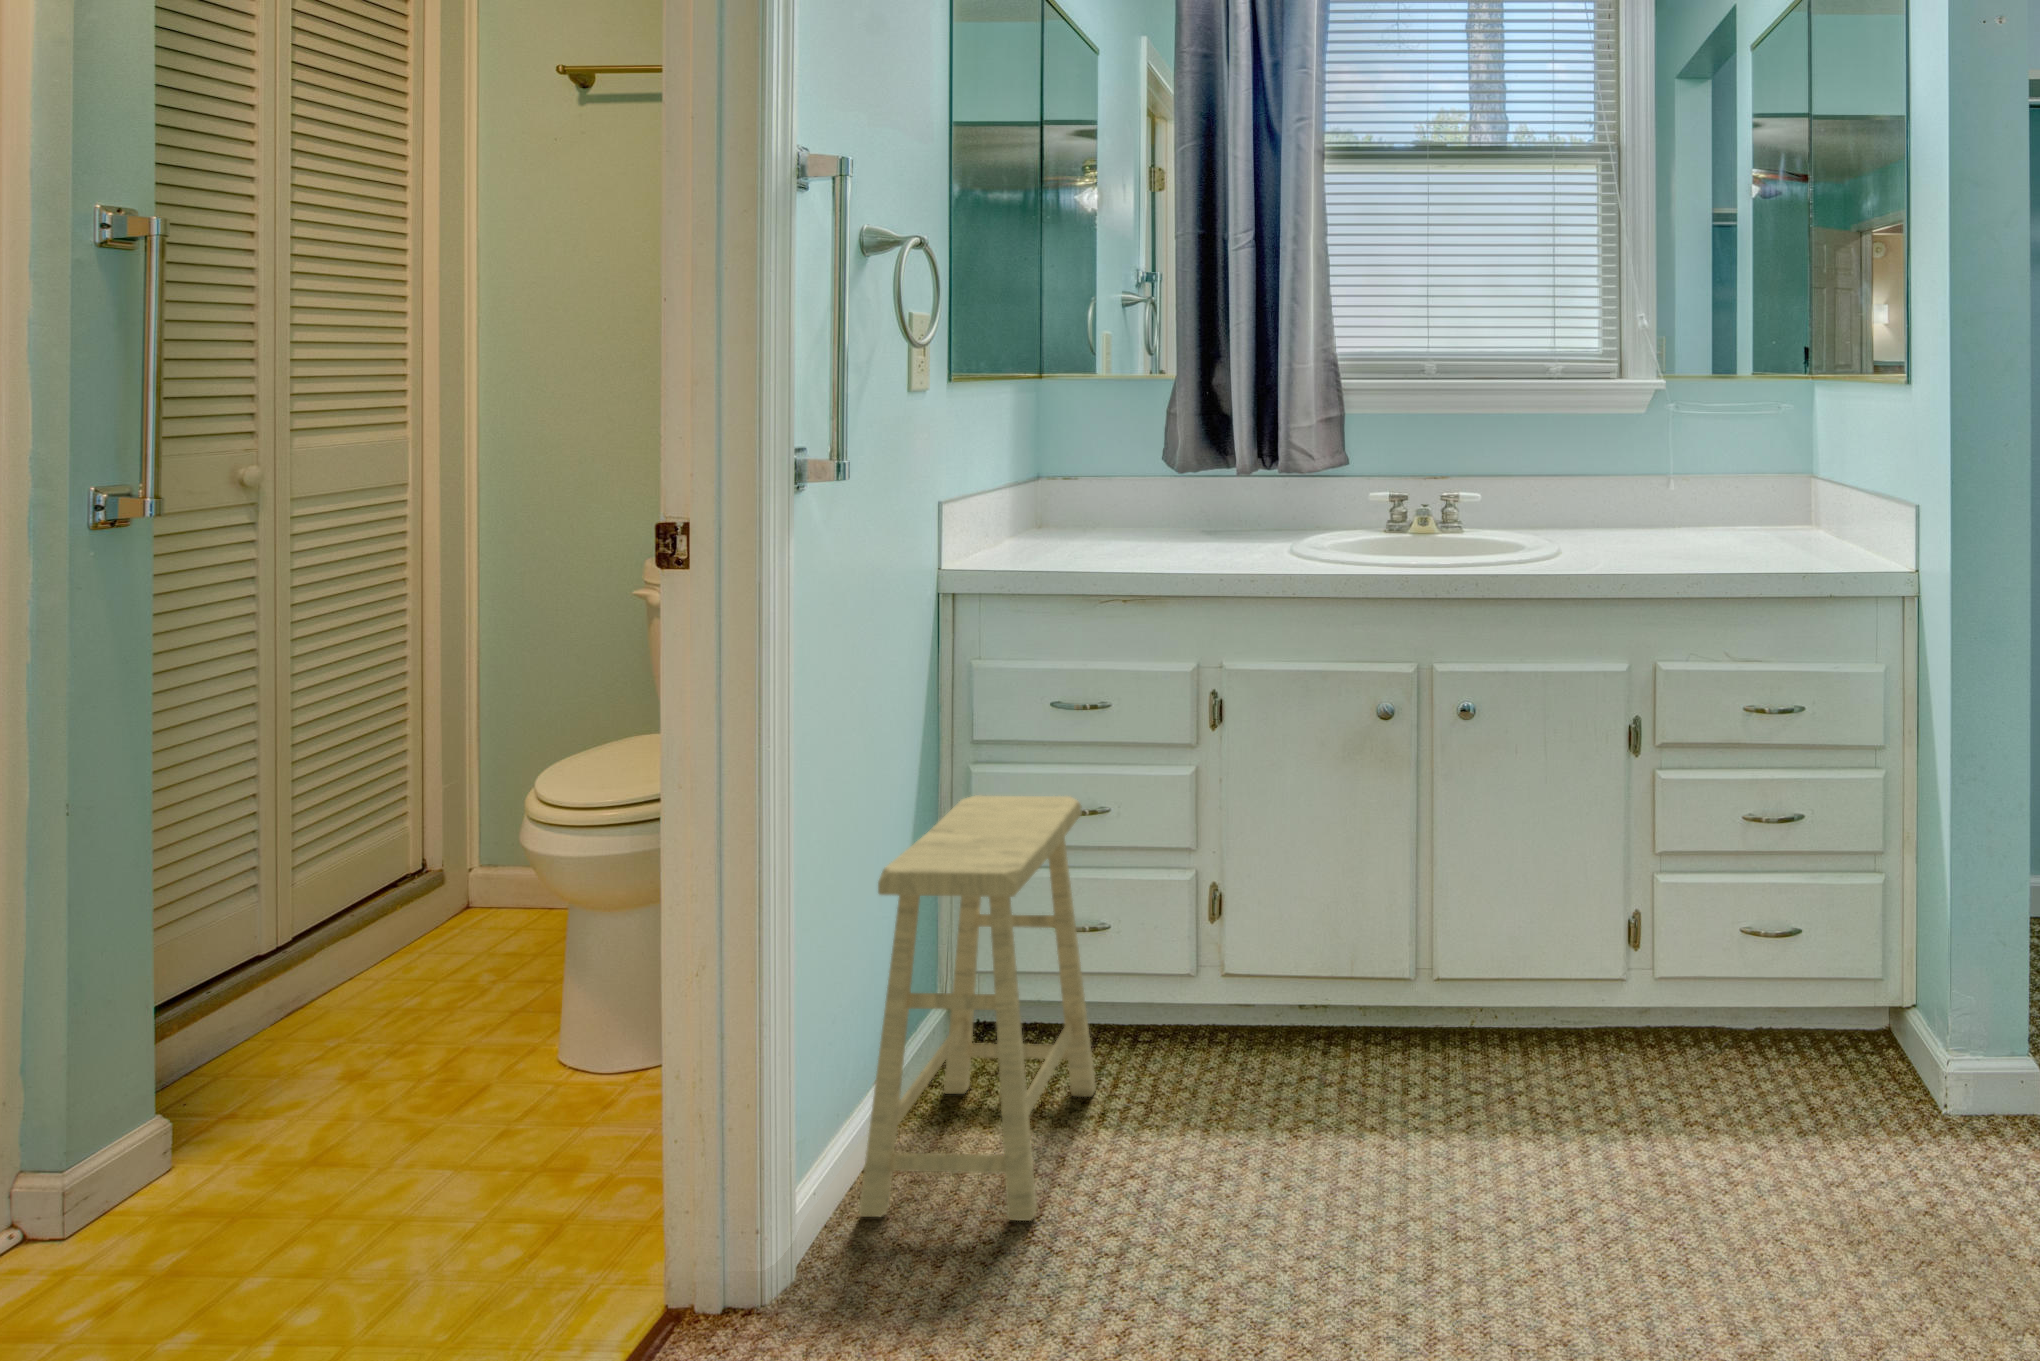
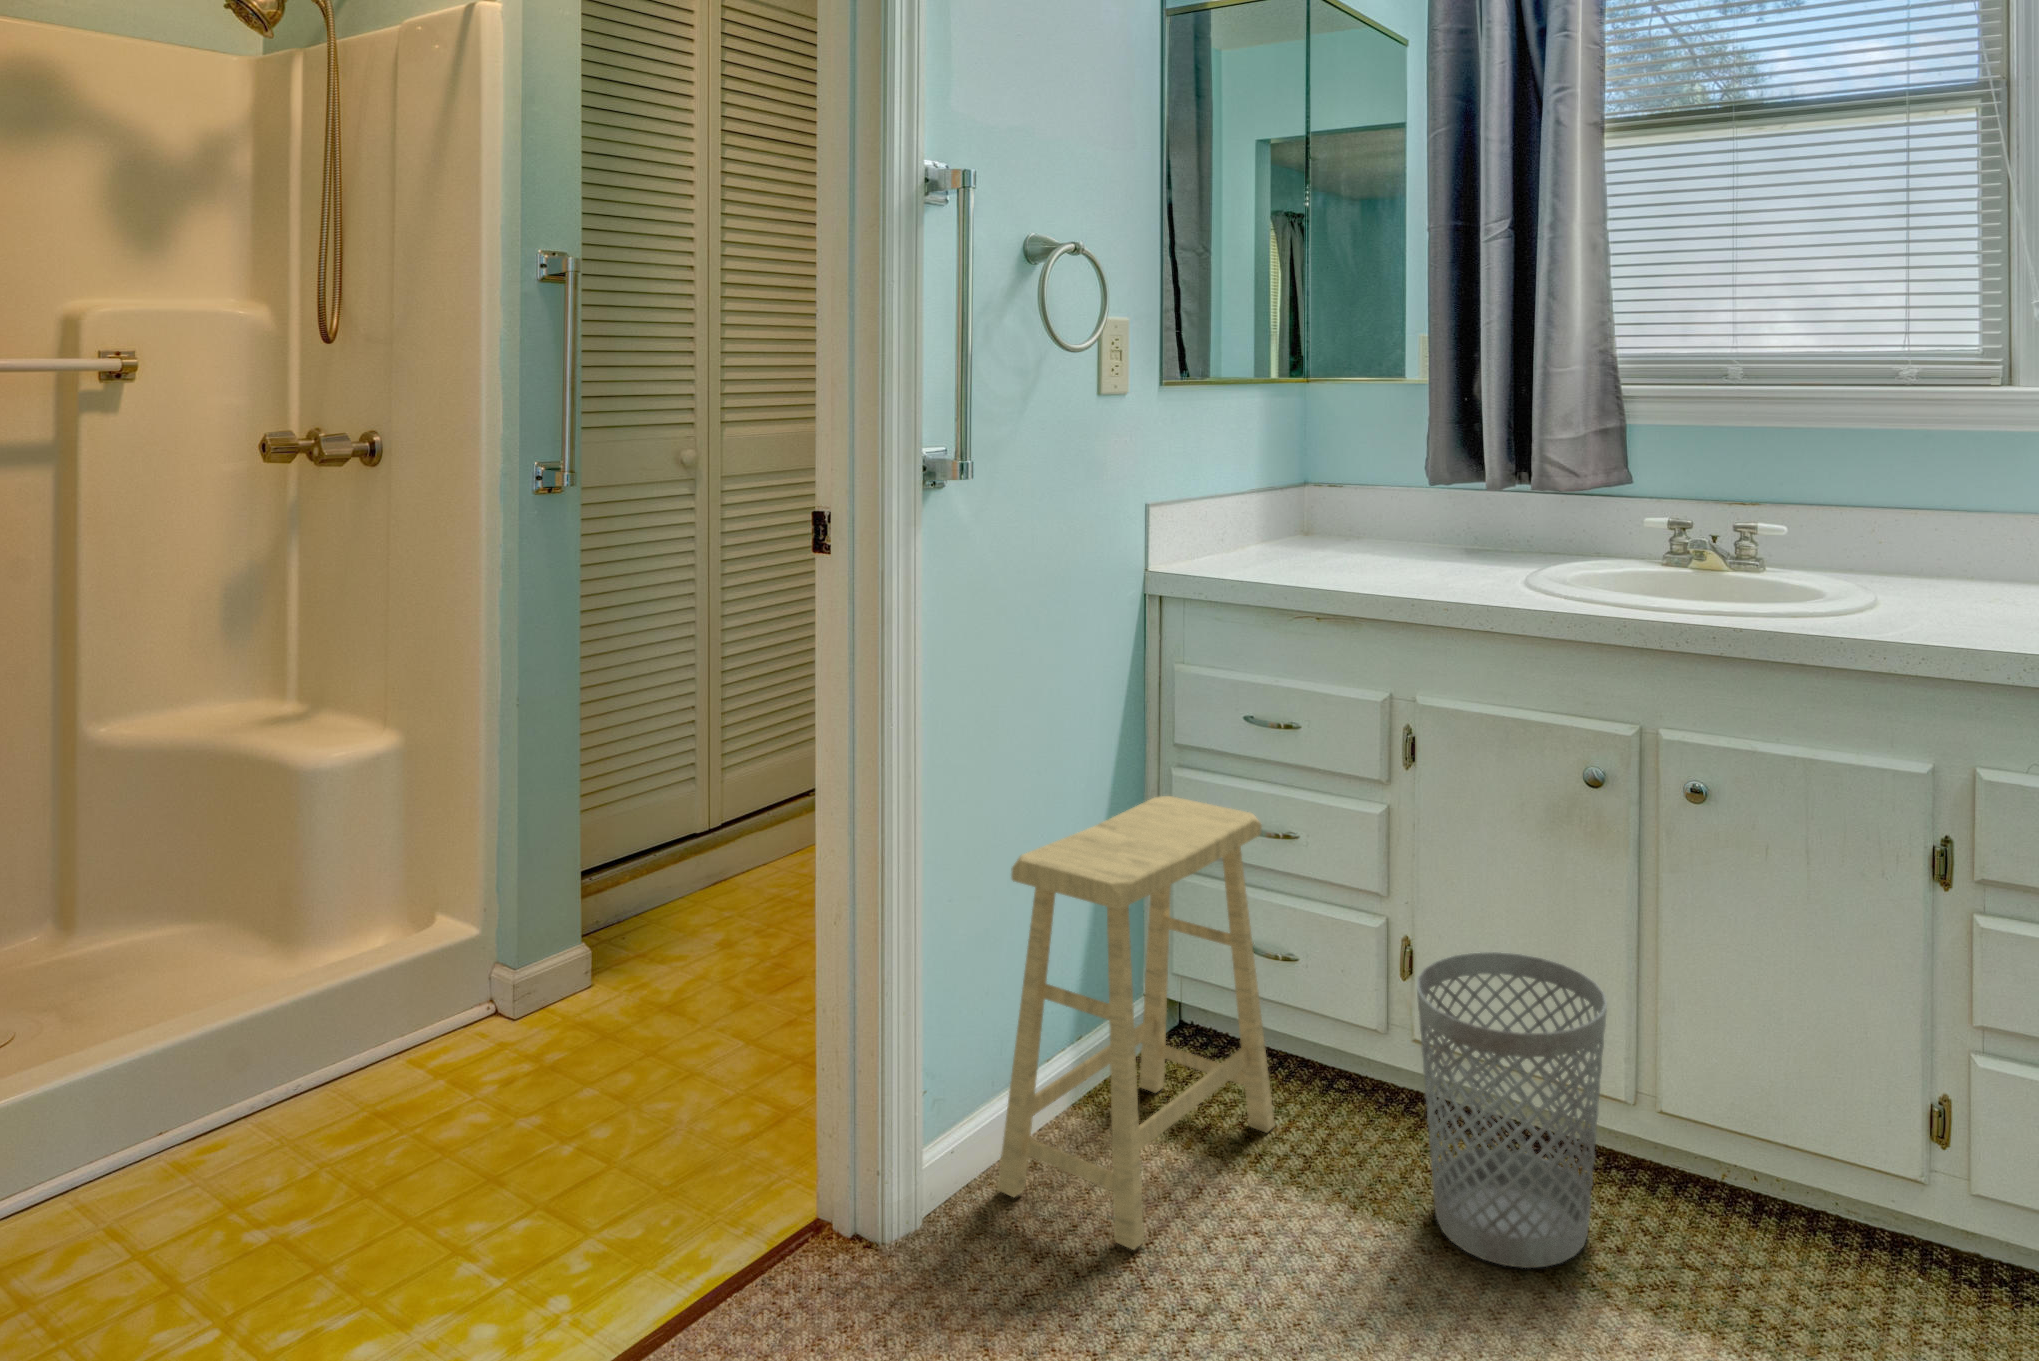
wastebasket: none [1254,877,1413,1134] -> present [1417,952,1607,1268]

